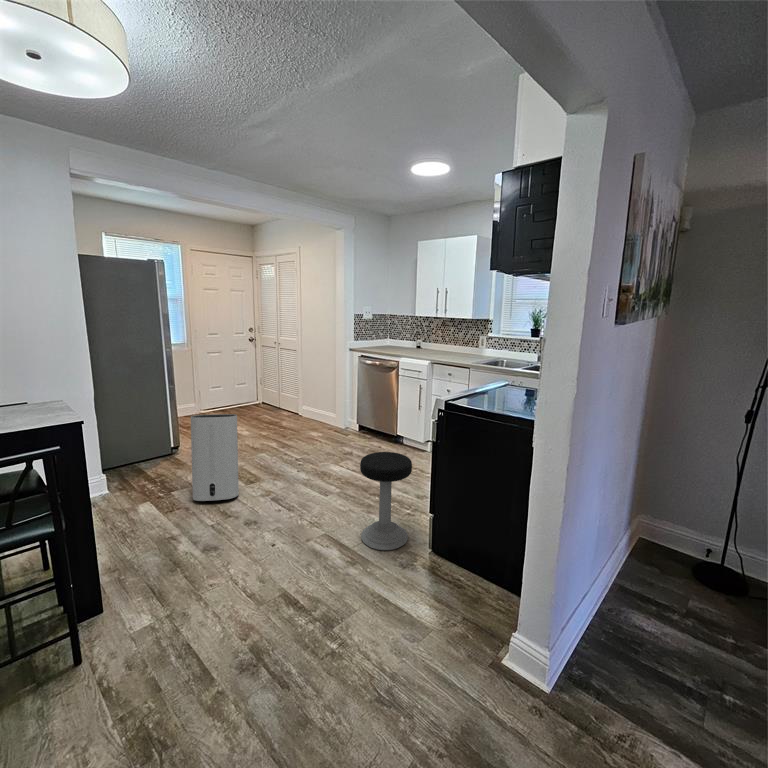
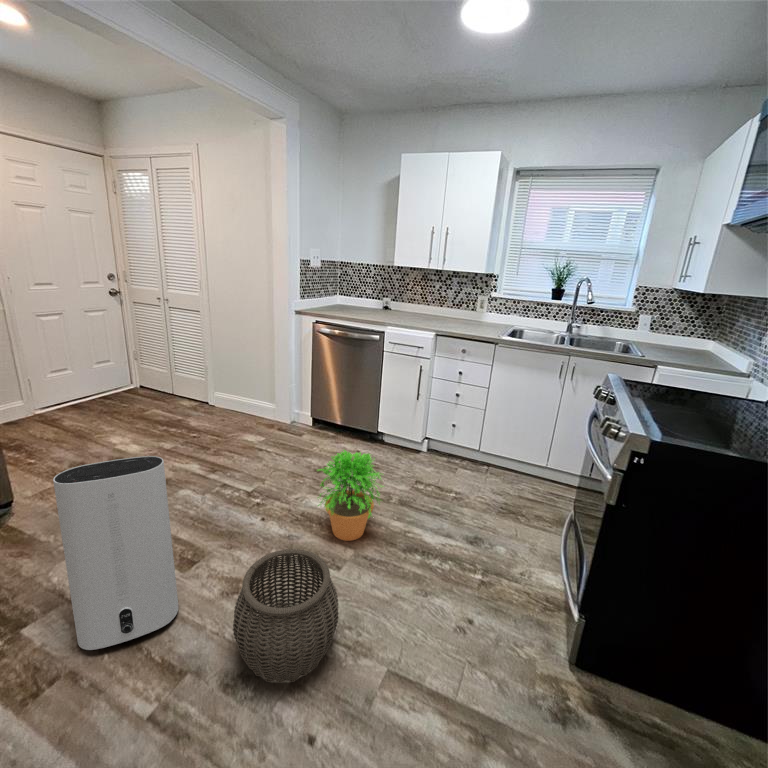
potted plant: none [324,429,365,486] -> present [318,450,384,541]
stool: present [360,452,412,550] -> none [450,511,561,694]
woven basket: none [253,466,308,526] -> present [233,549,339,683]

